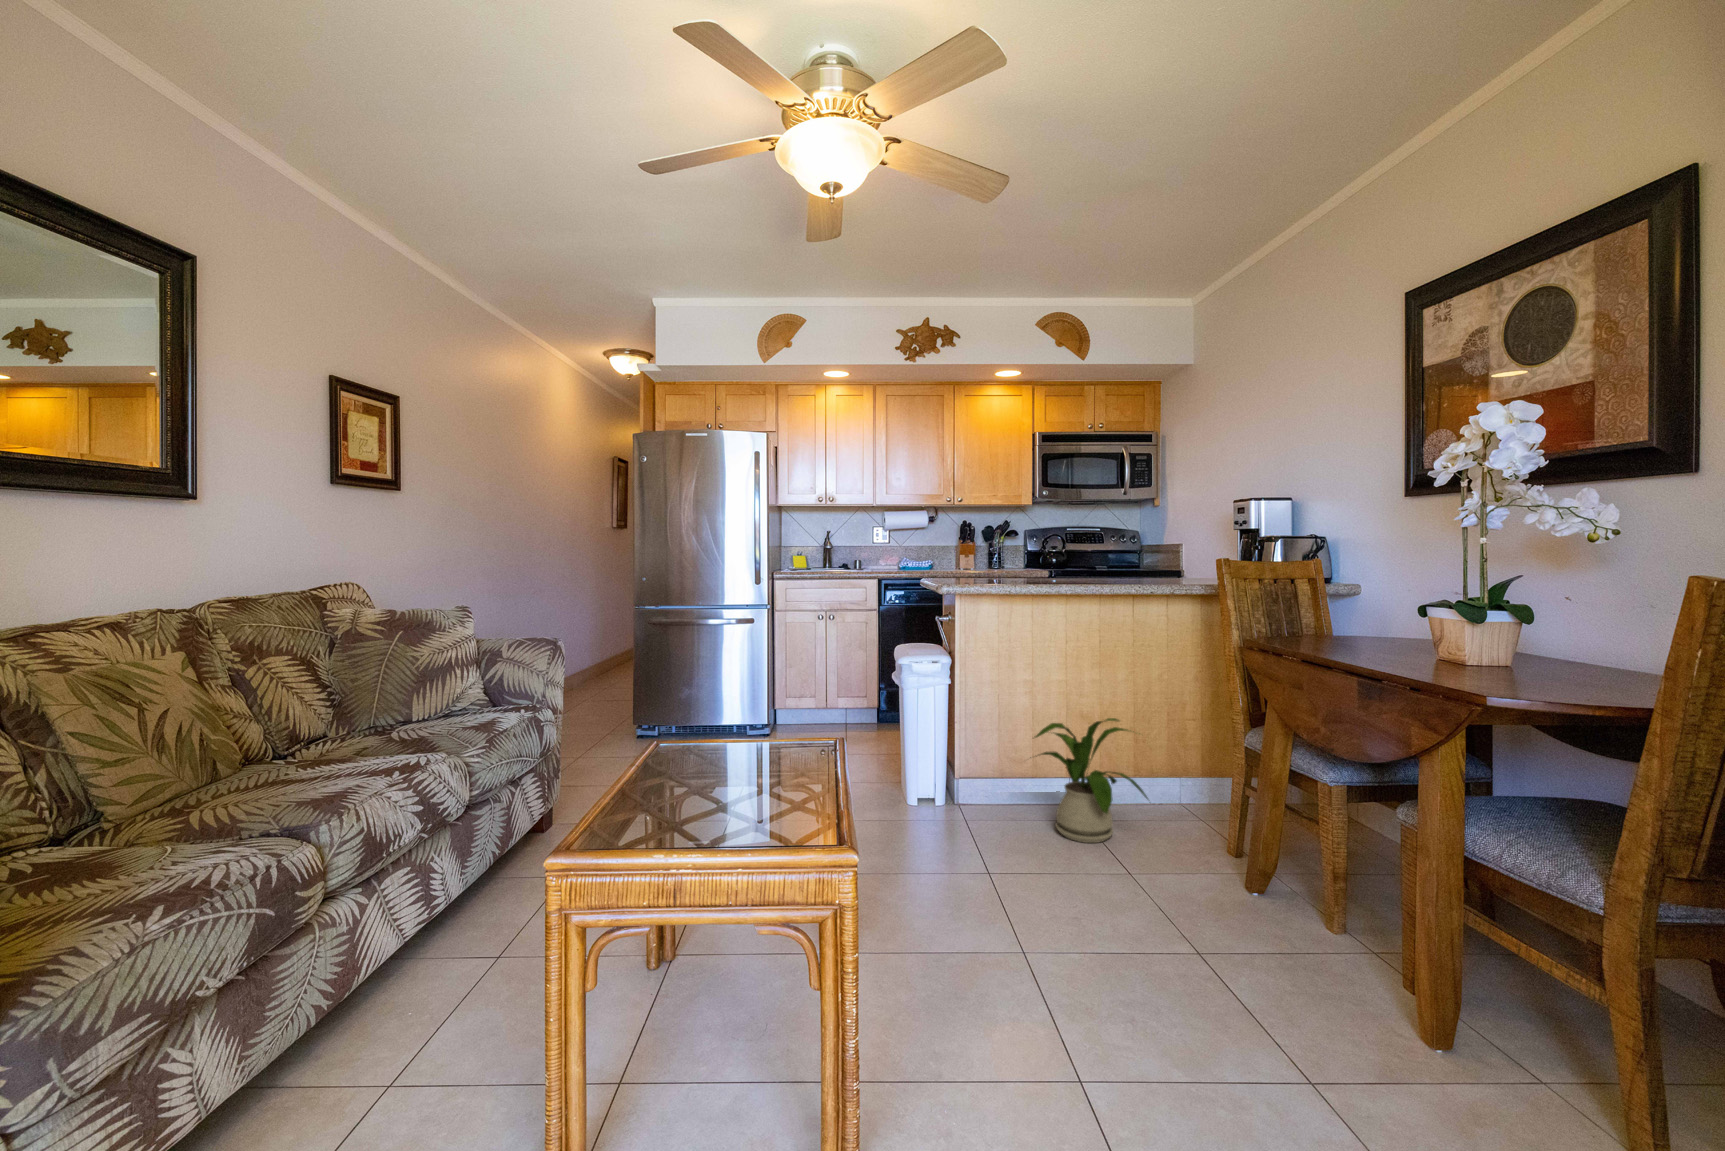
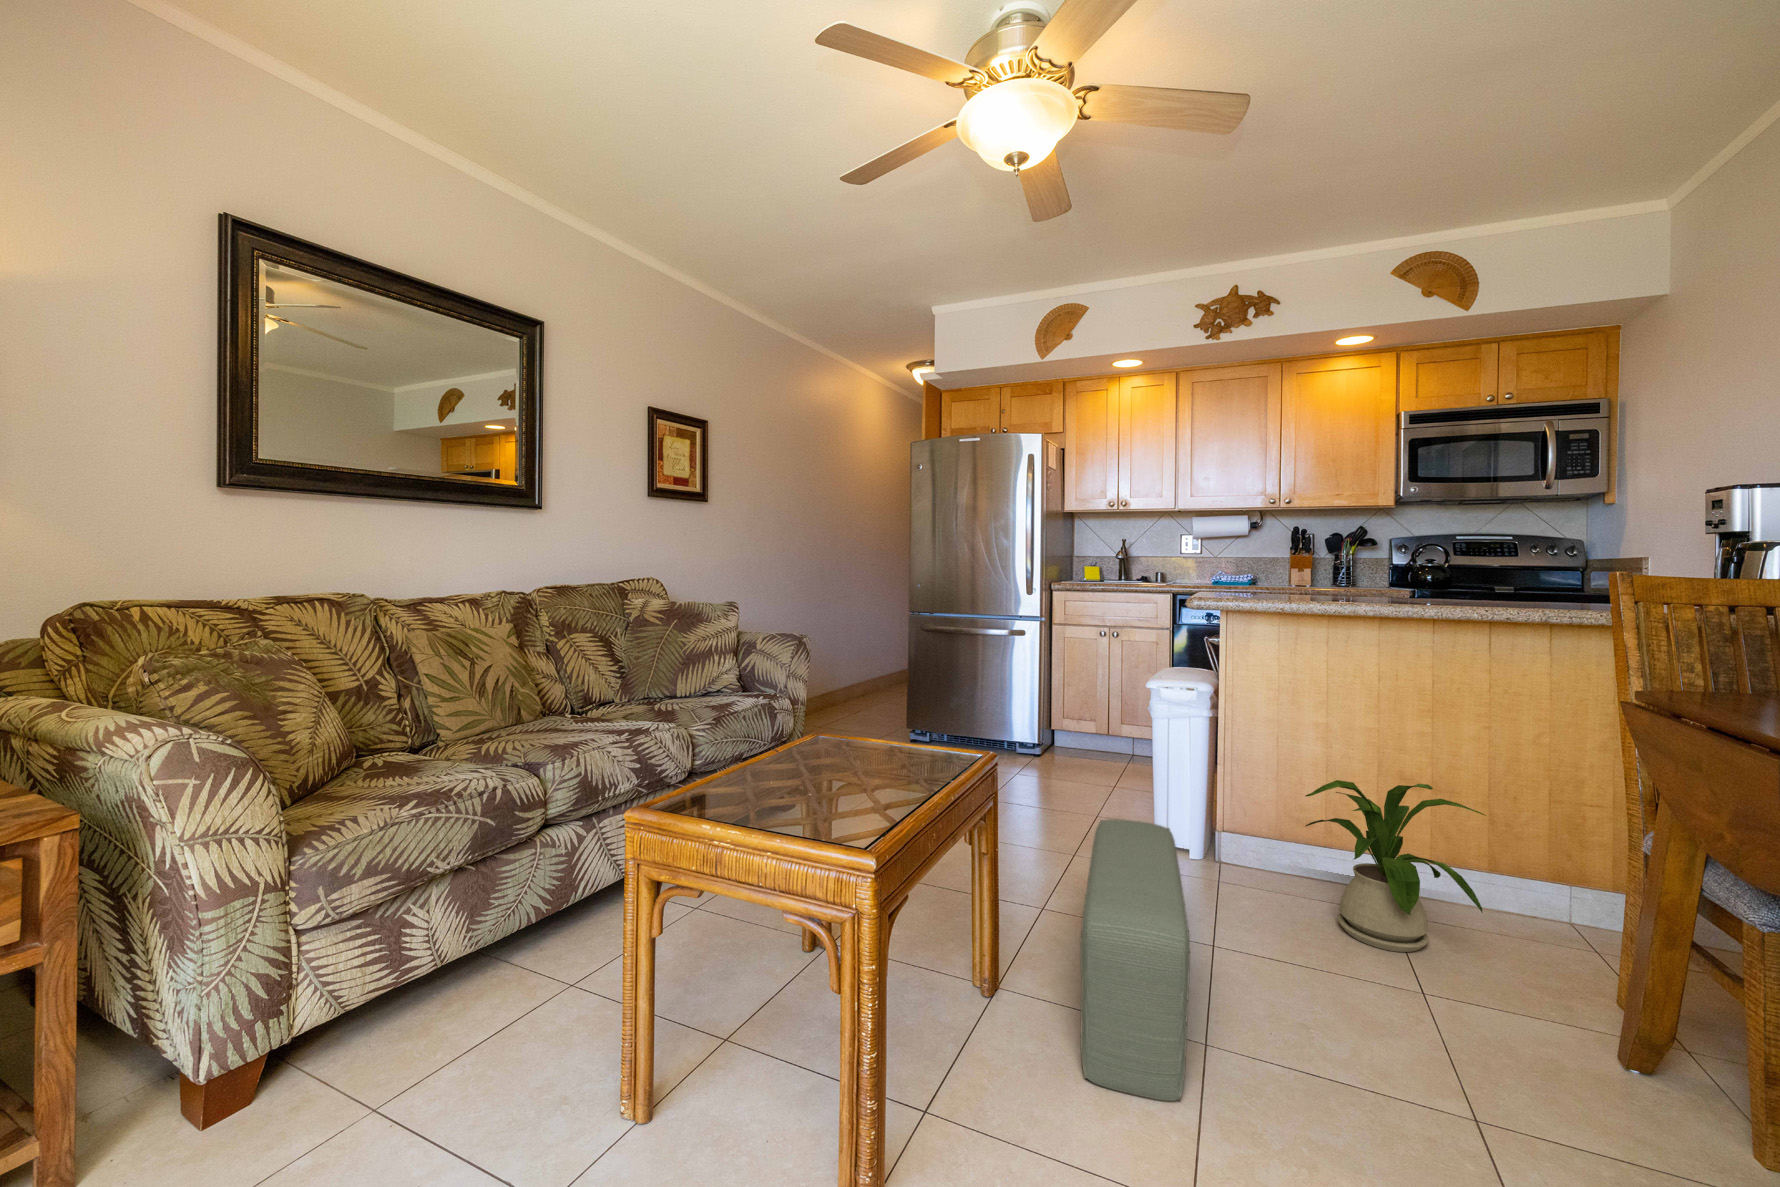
pouf: none [903,778,1031,1000] -> present [1080,819,1190,1101]

